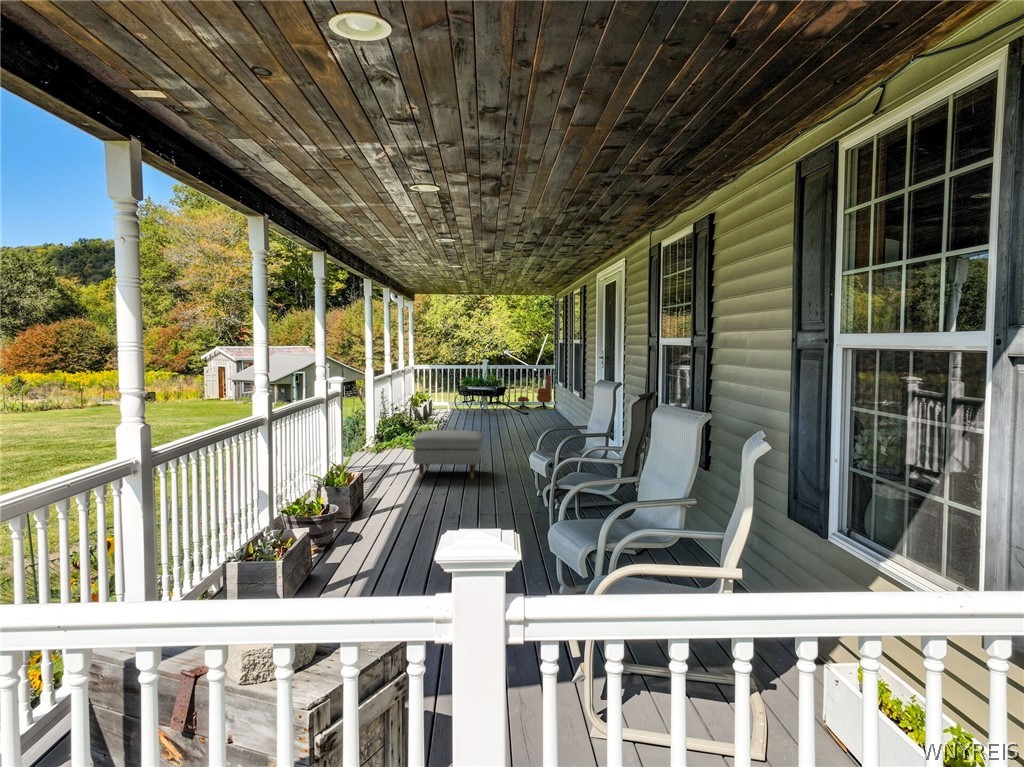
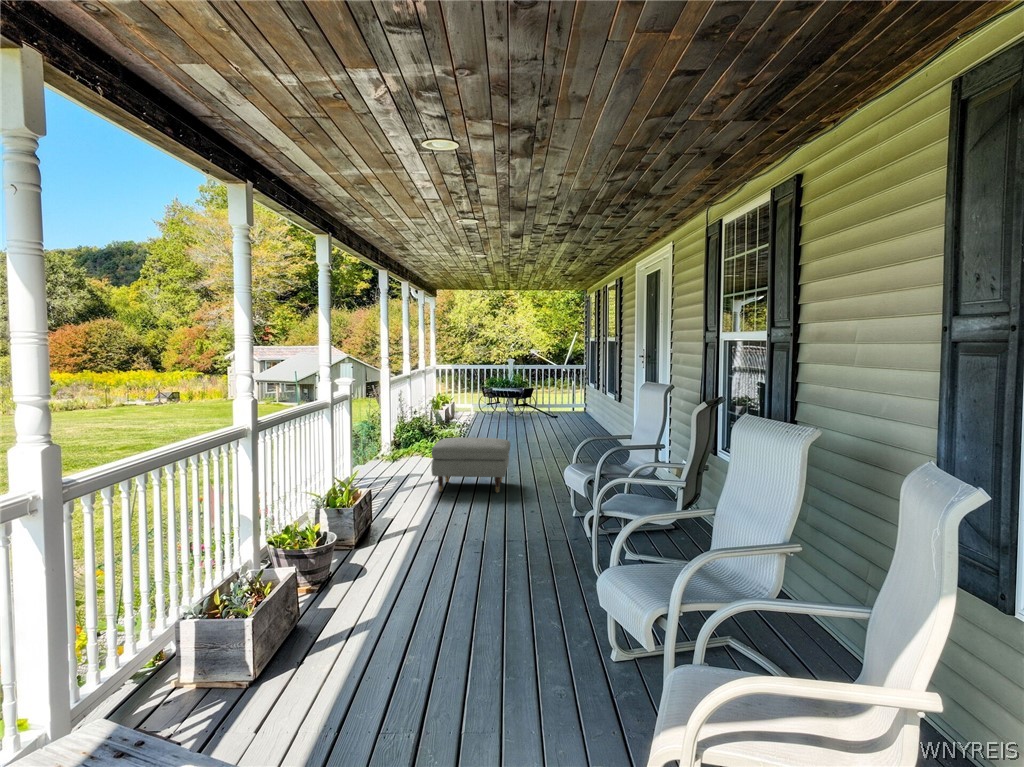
lounge chair: present [515,375,553,409] -> none [541,375,583,411]

